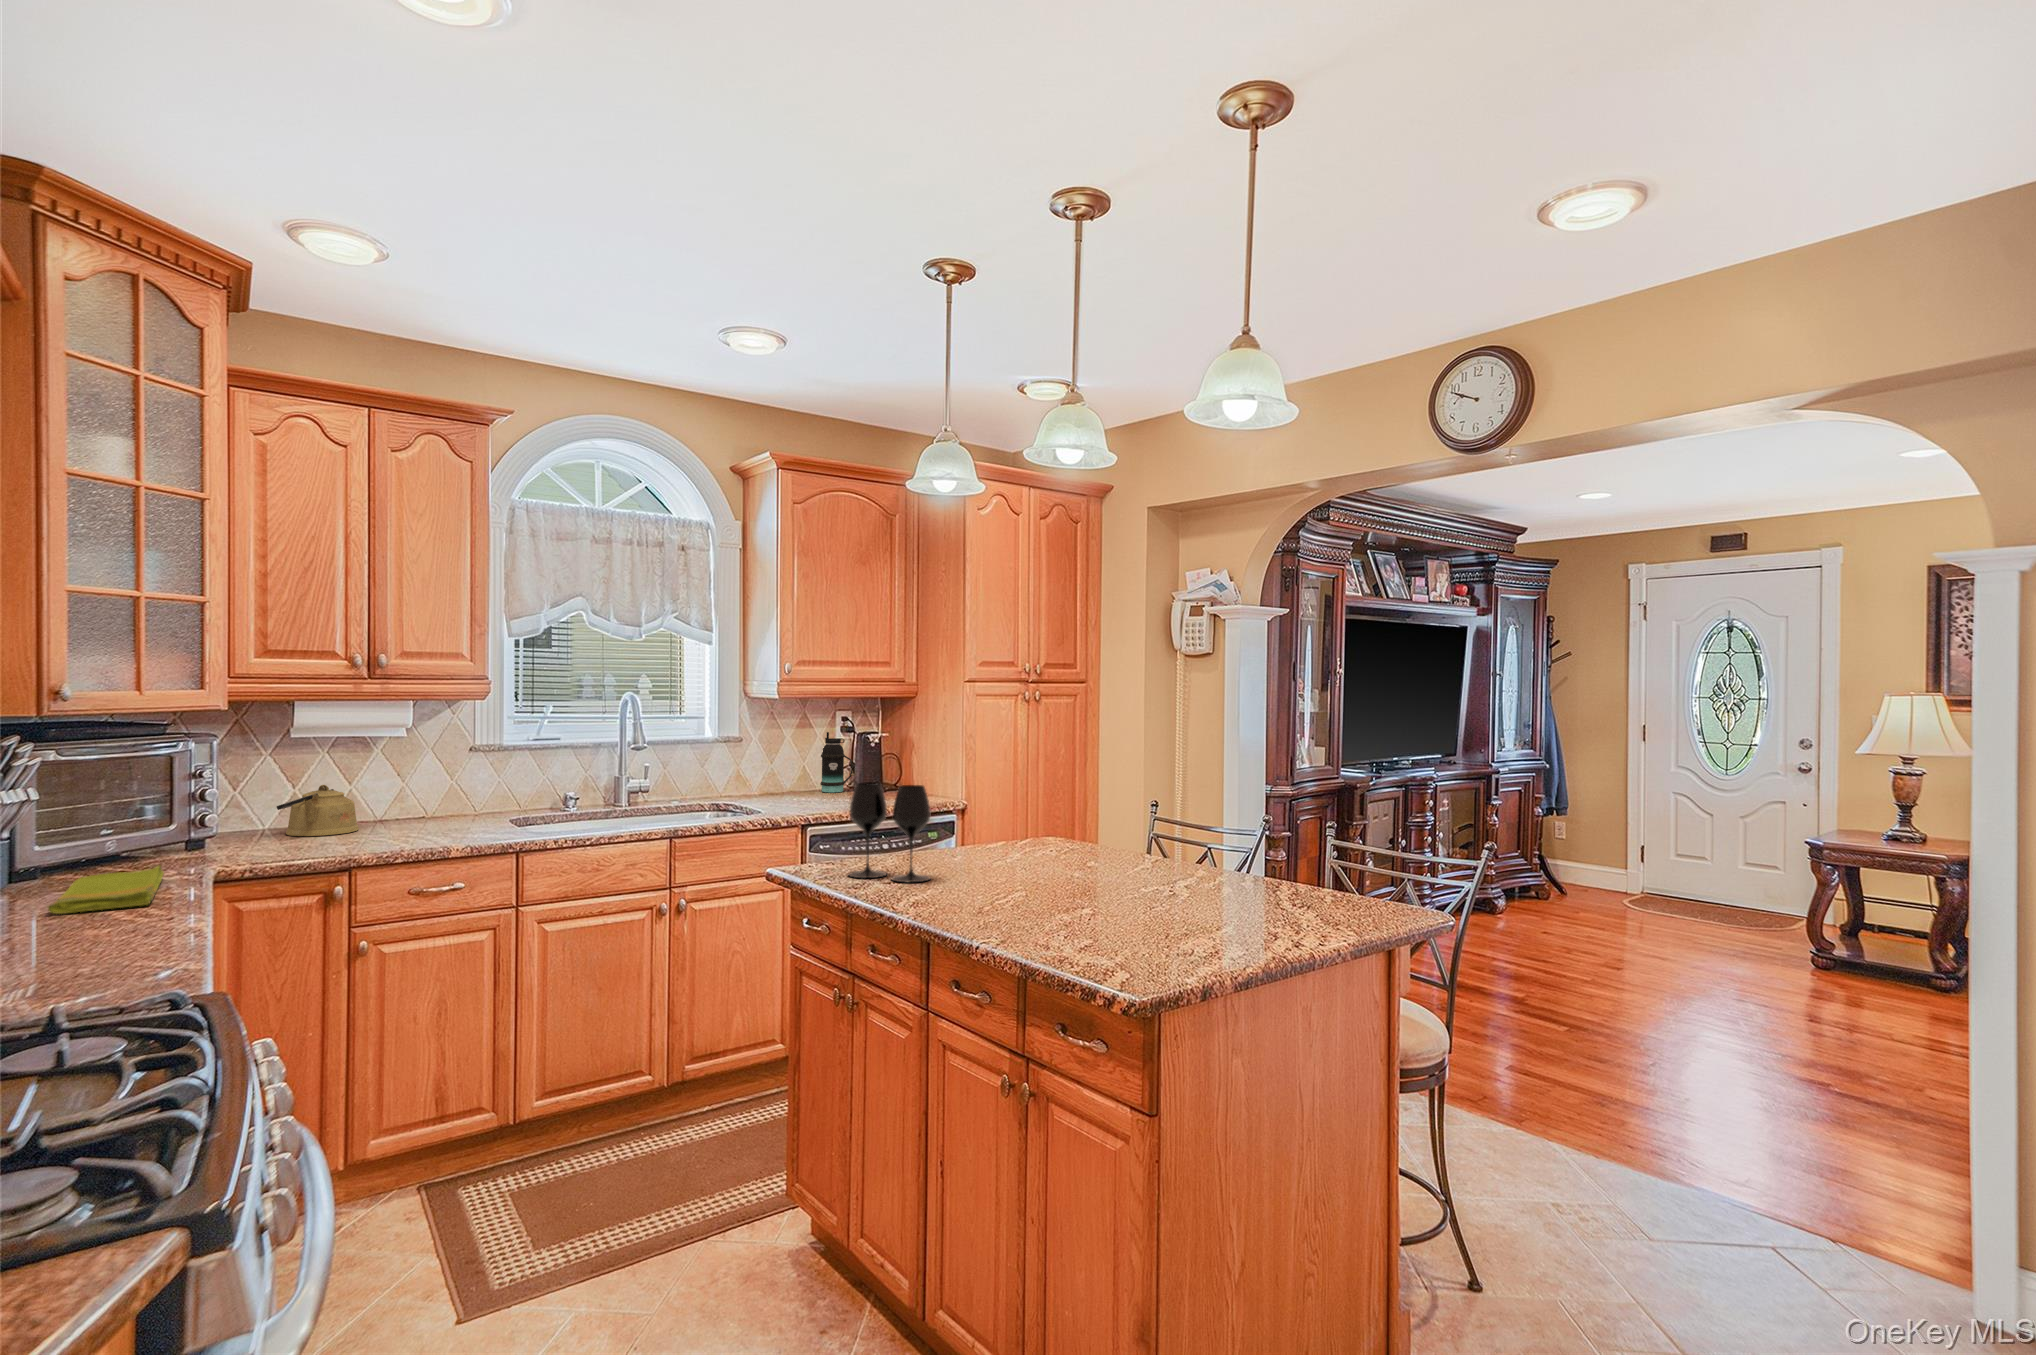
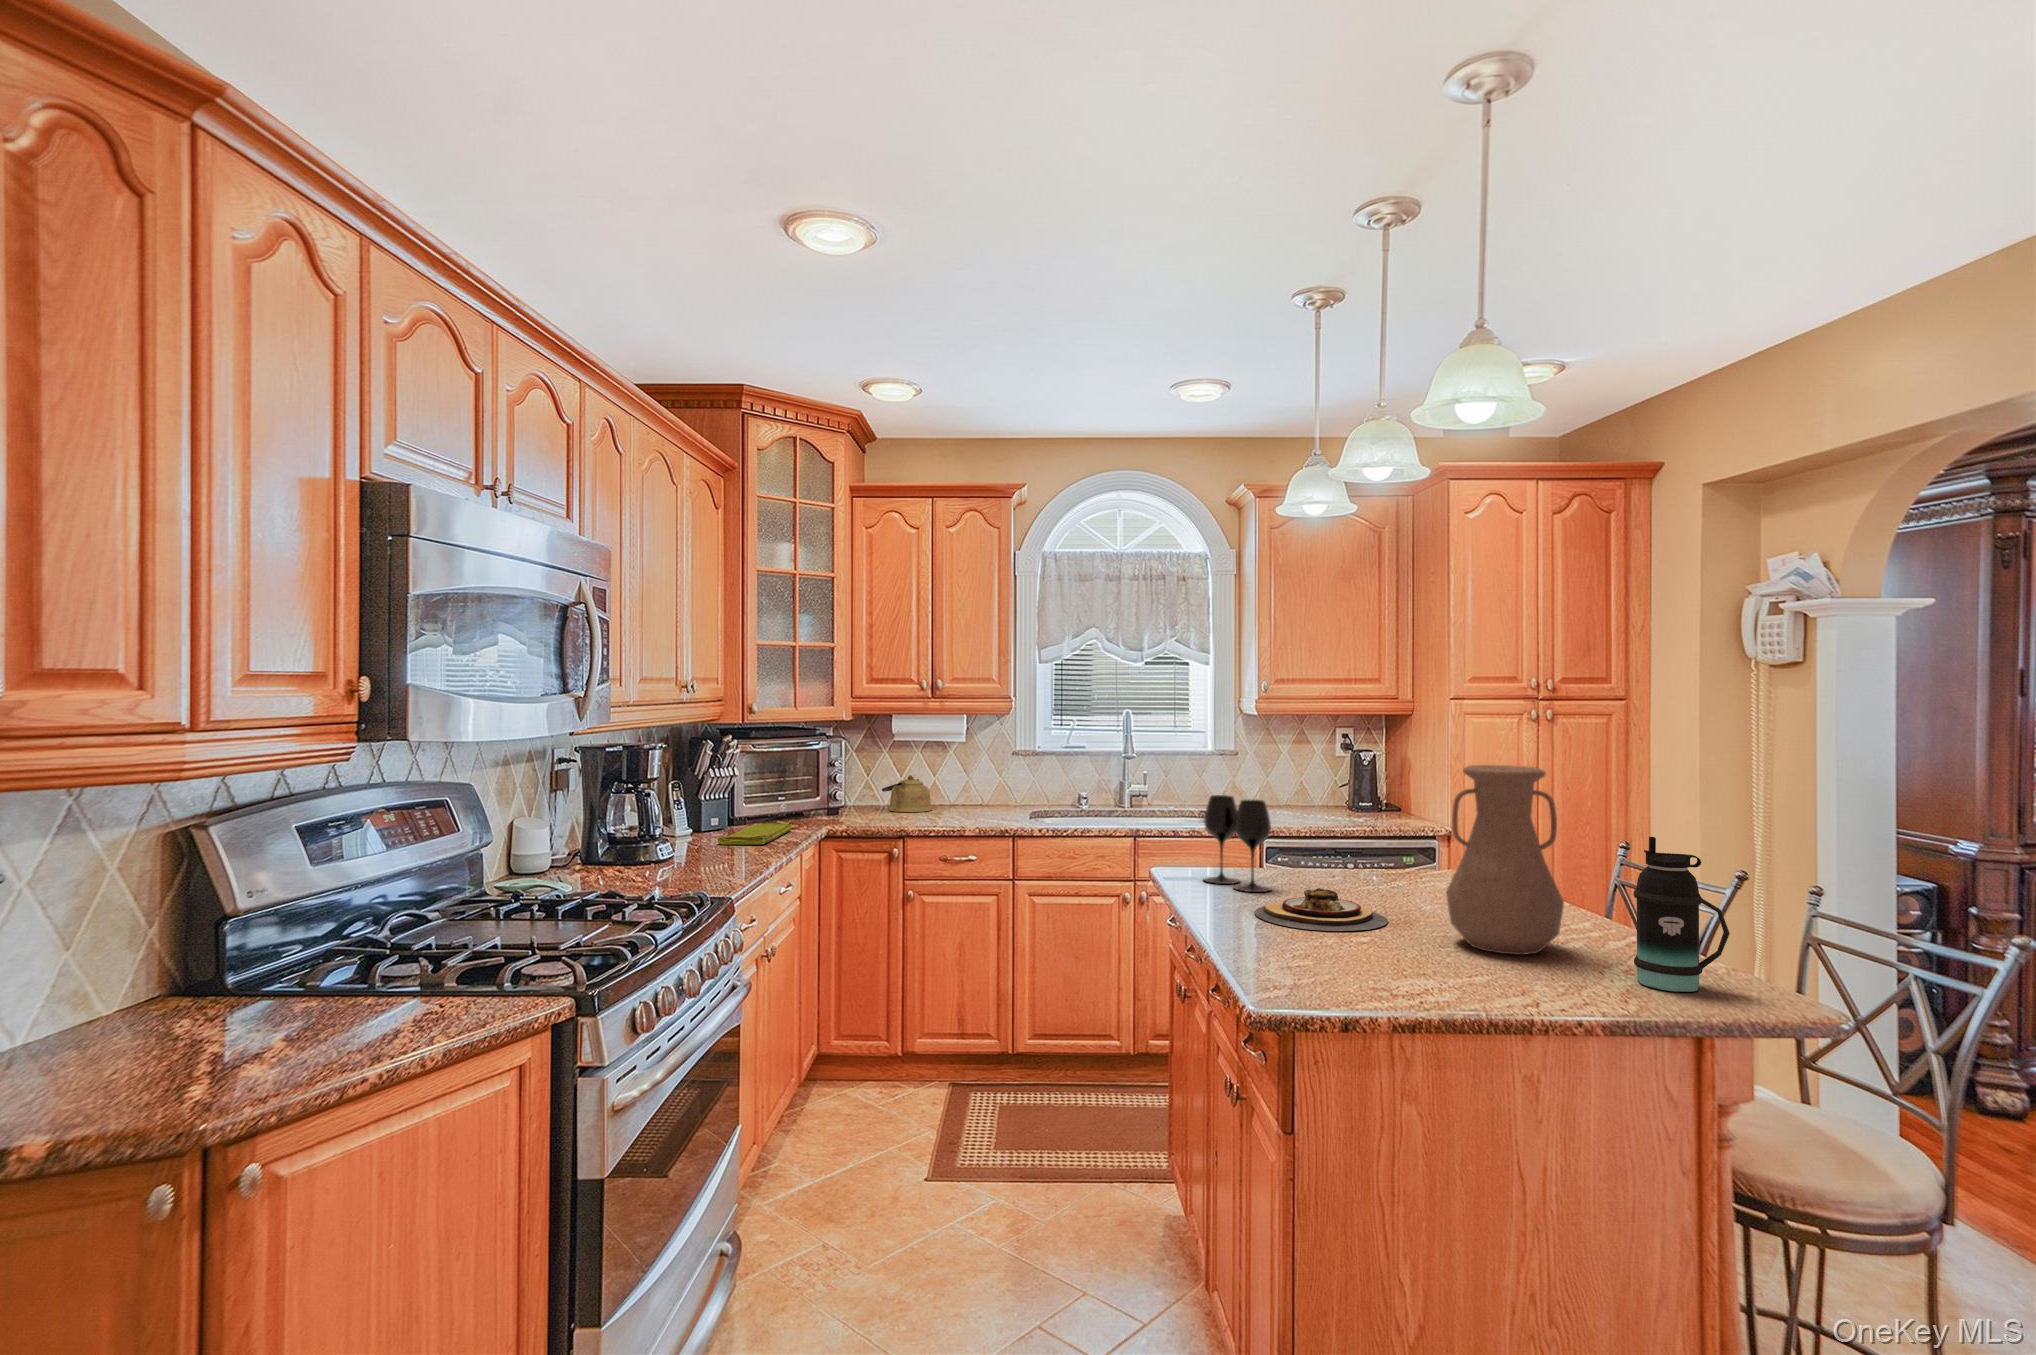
bottle: present [820,732,854,793] -> present [1633,837,1730,992]
vase: none [1147,738,1245,908] -> present [1446,765,1564,955]
plate: none [955,869,1083,912] -> present [1255,888,1388,931]

